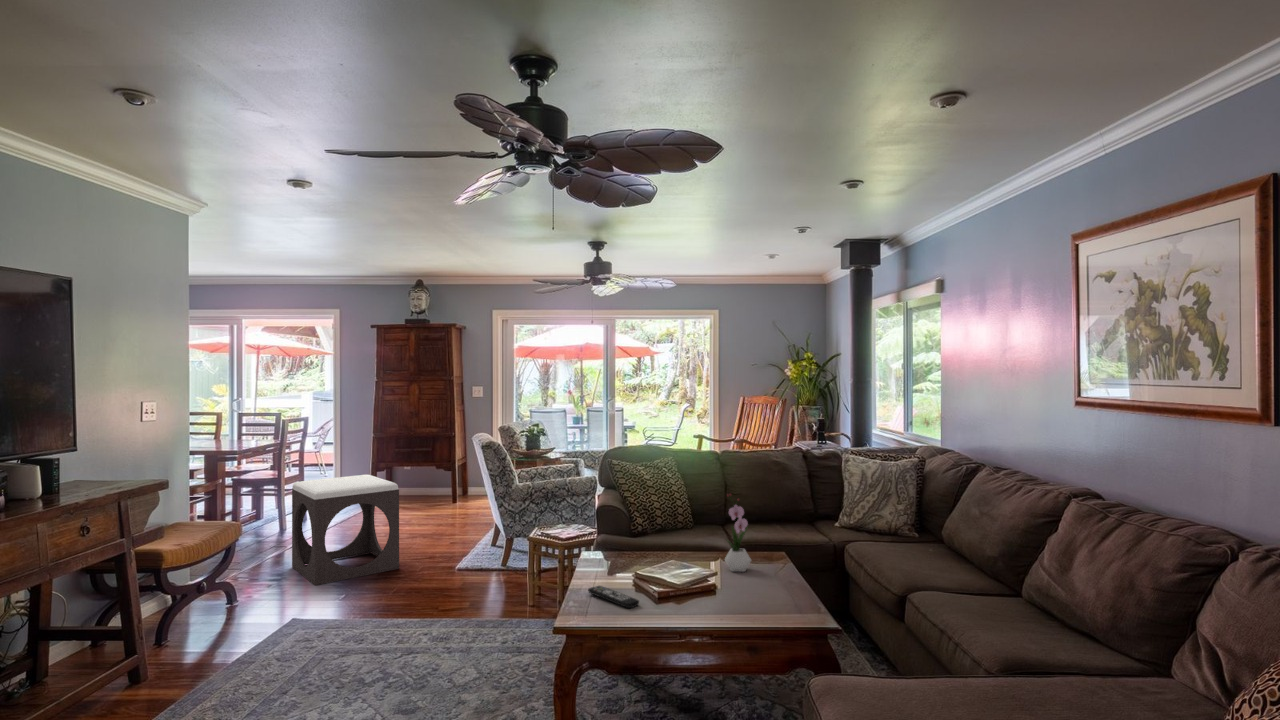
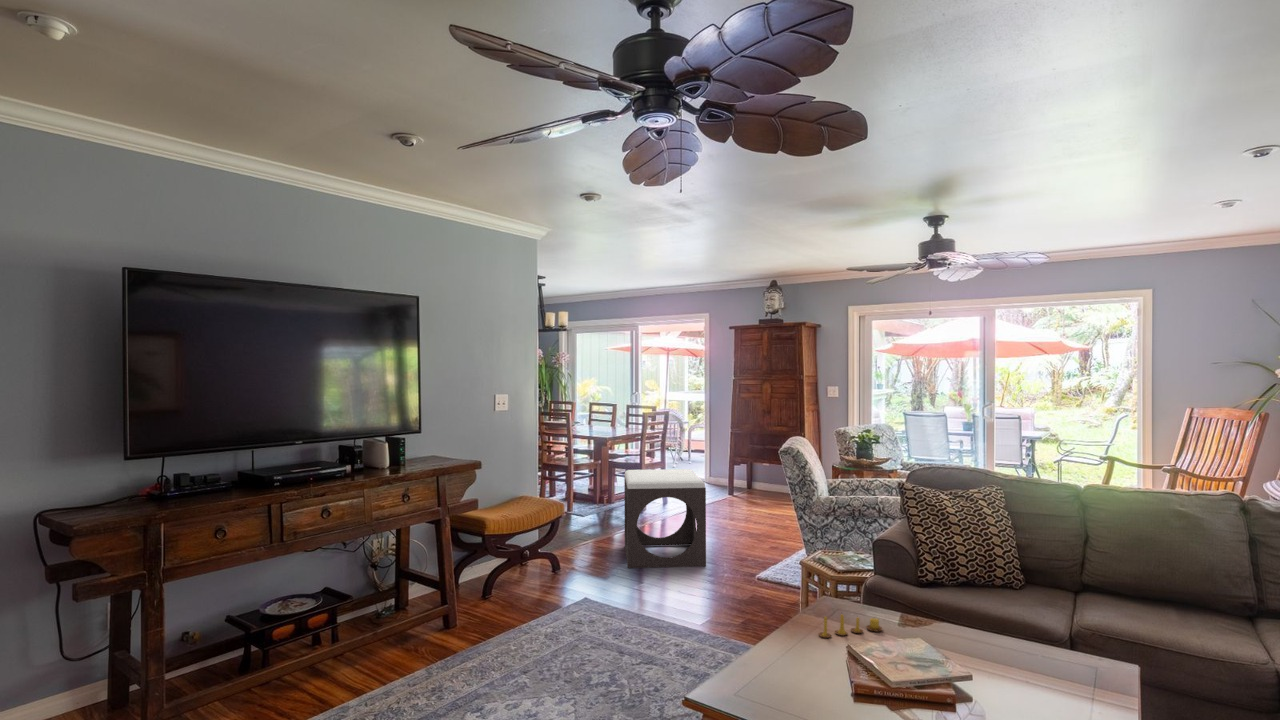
flower arrangement: present [725,494,751,572] -> none [1006,560,1054,685]
candle: none [598,556,636,577] -> present [819,614,882,638]
remote control: present [588,586,639,608] -> none [781,650,828,695]

